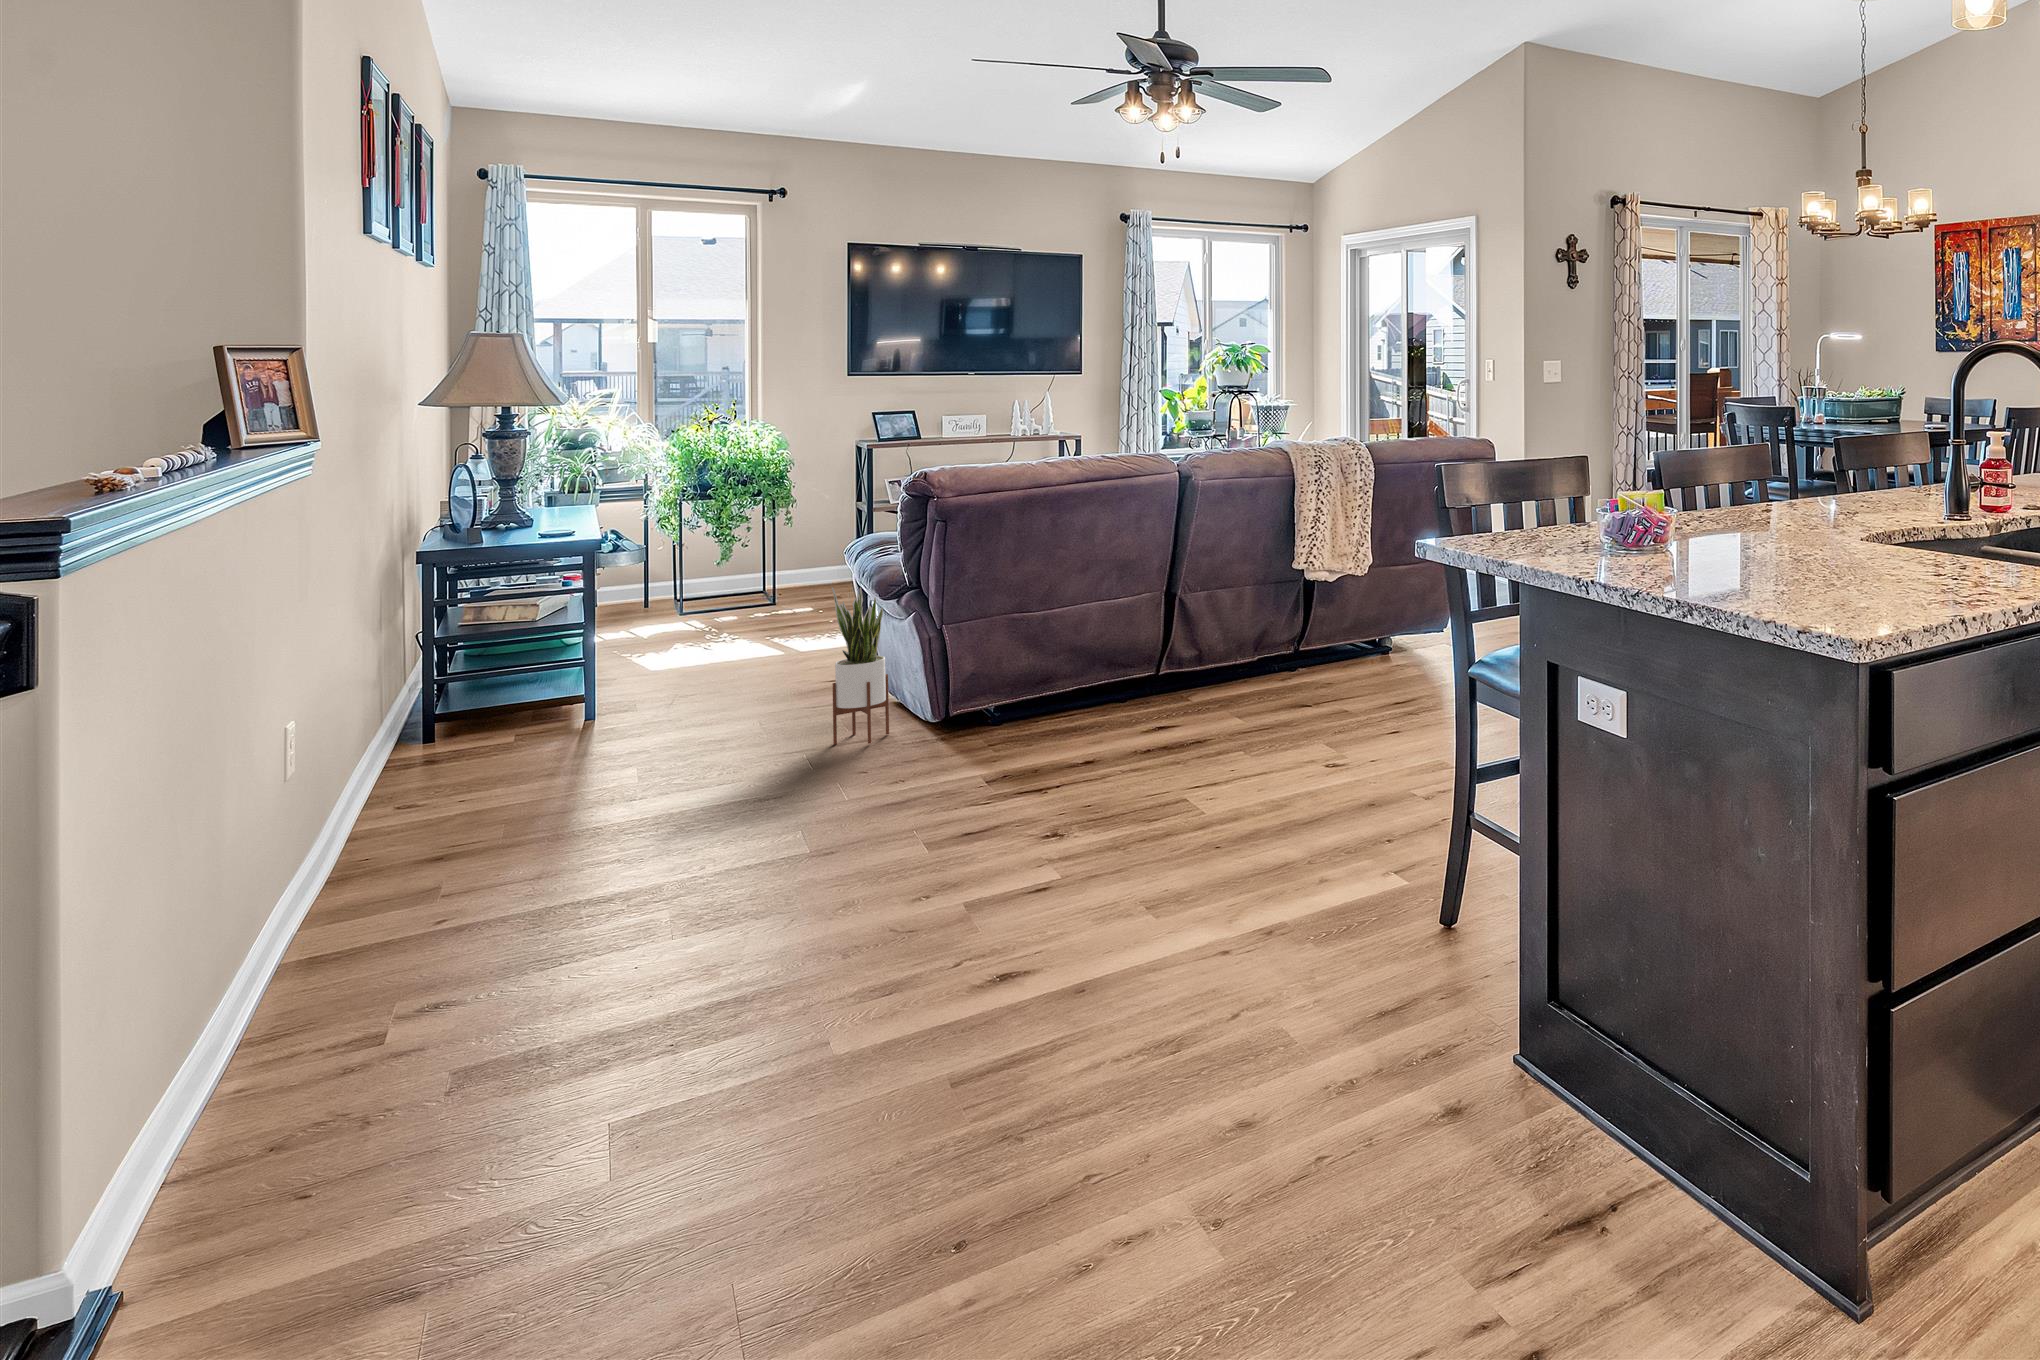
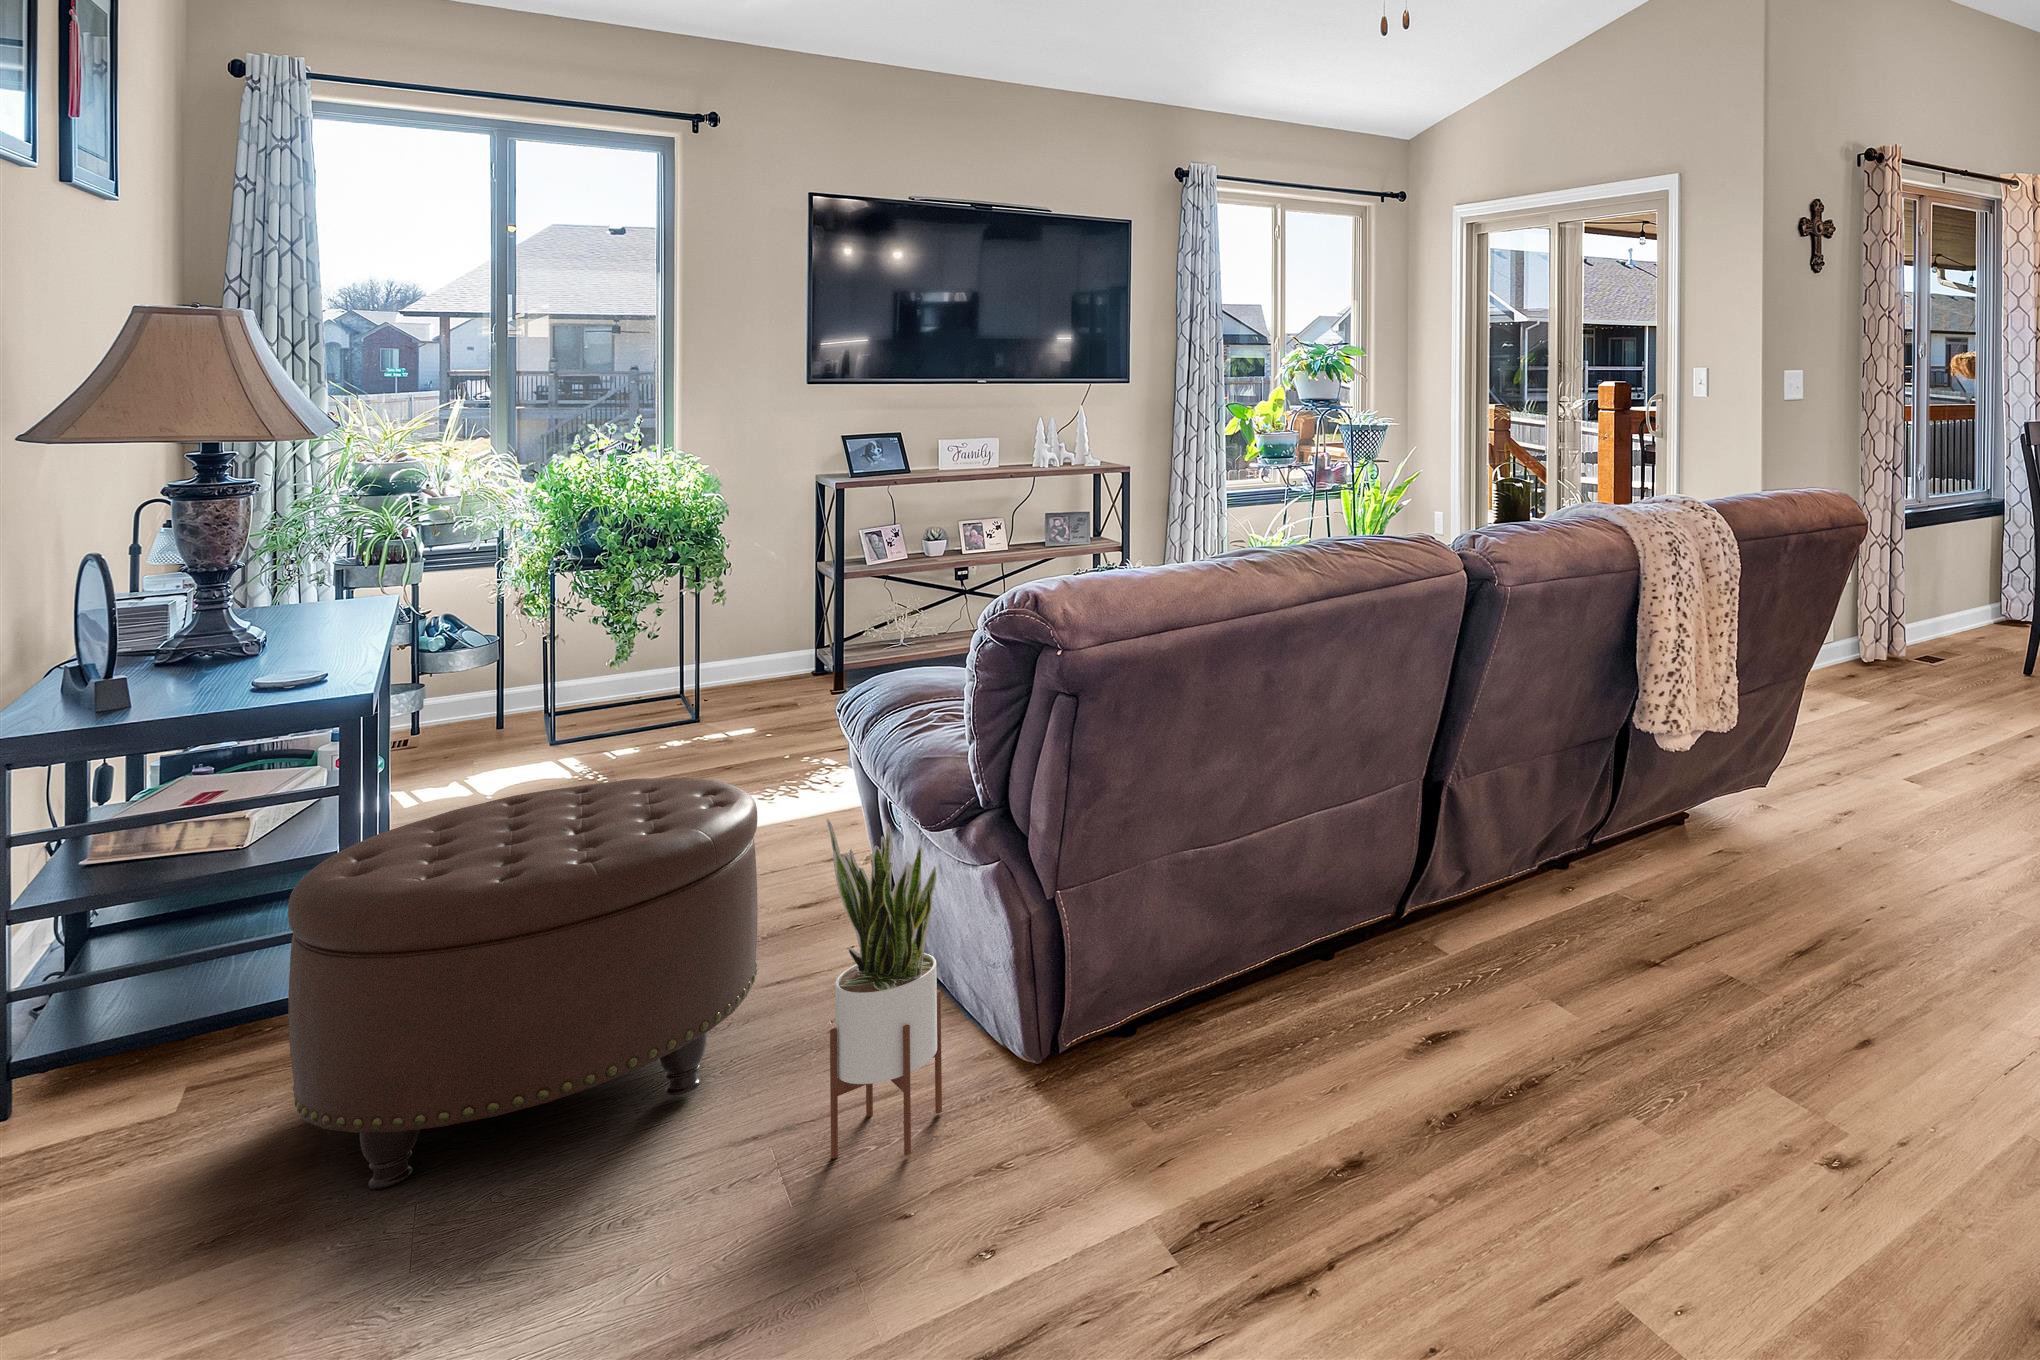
ottoman: none [583,584,802,747] -> present [288,778,758,1188]

